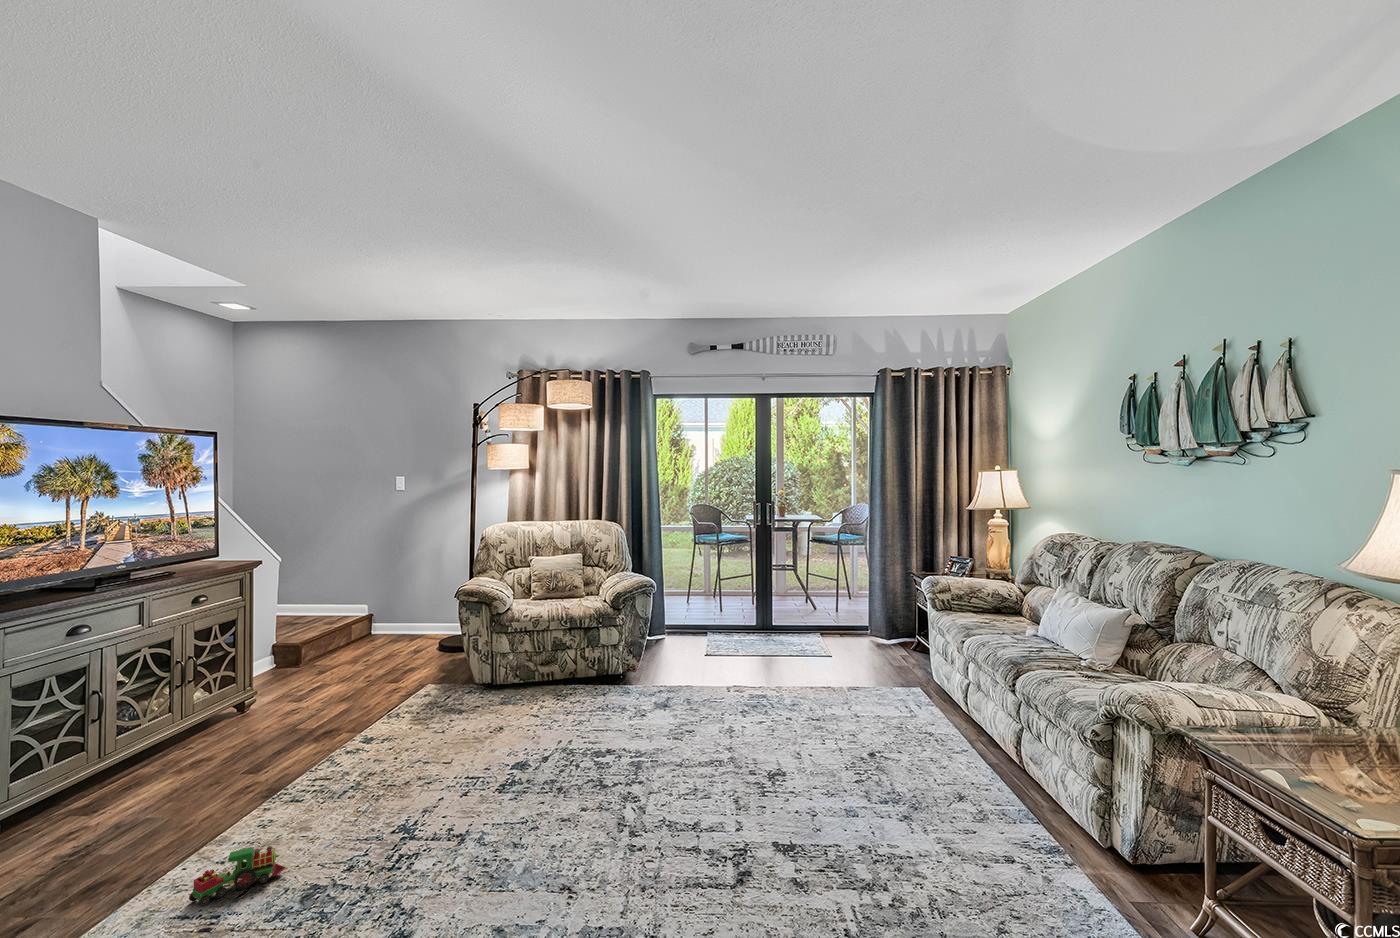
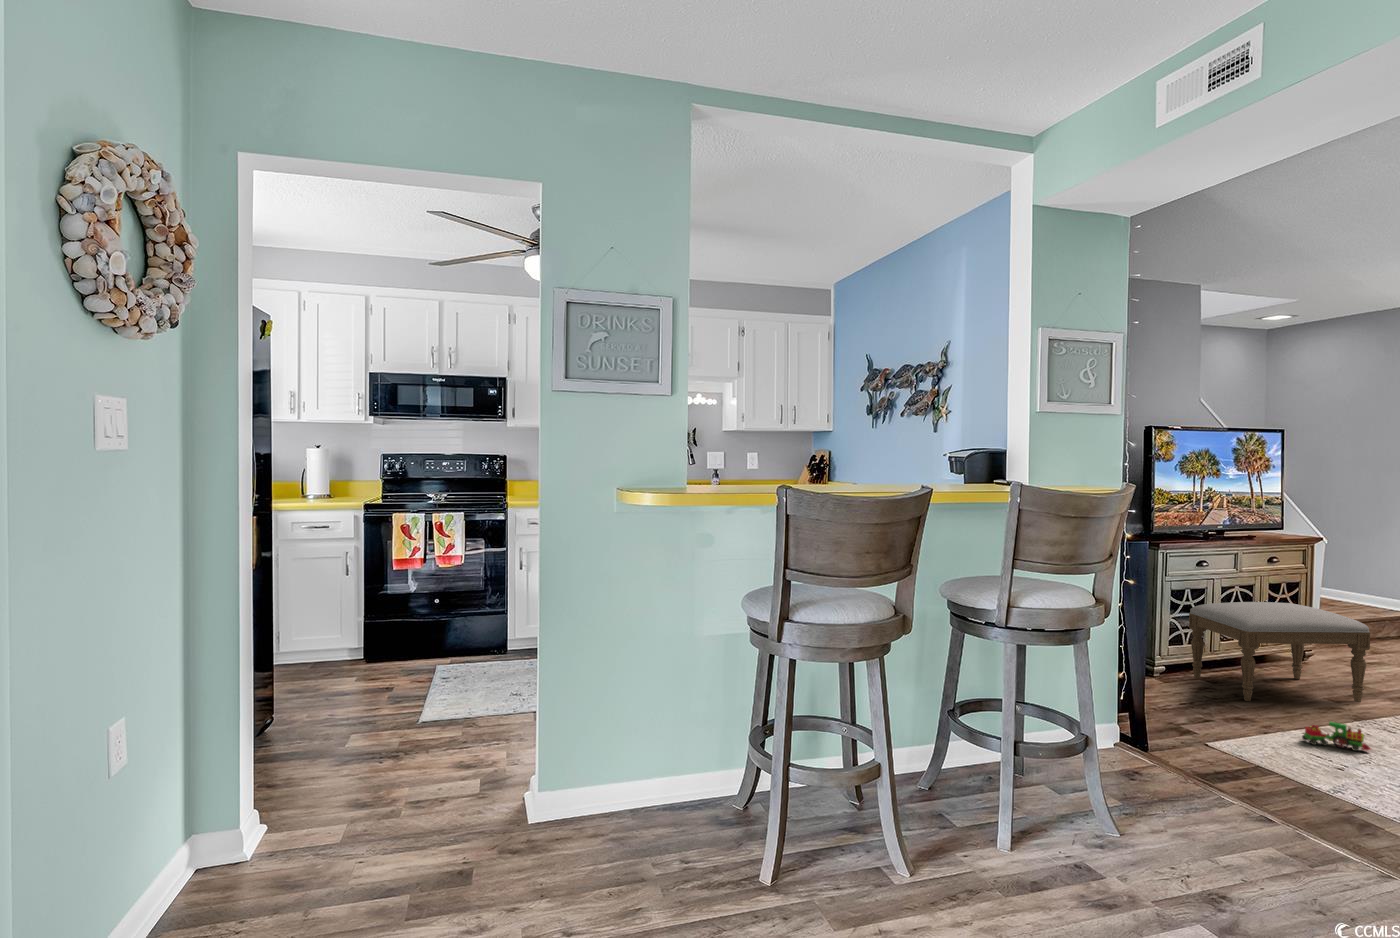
ottoman: none [45,658,302,841] -> present [1189,602,1370,702]

